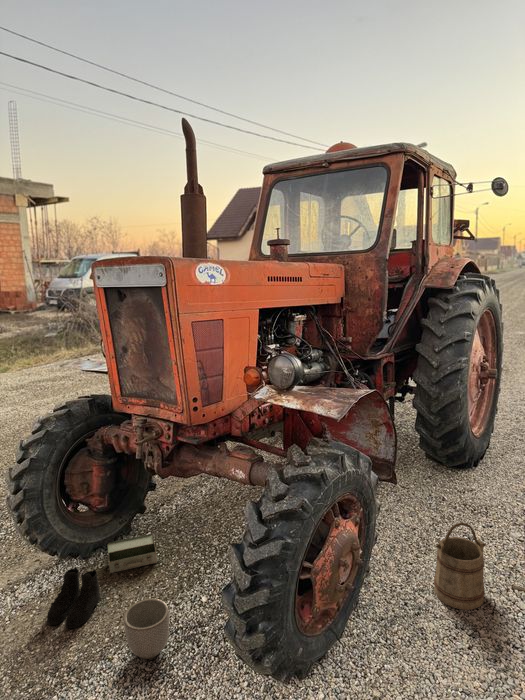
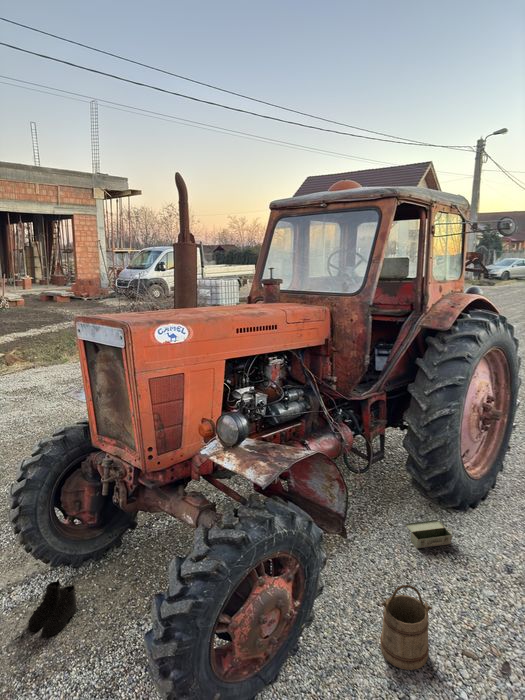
toolbox: present [108,534,157,573] -> present [406,520,452,548]
planter: present [124,599,169,659] -> none [80,622,121,676]

